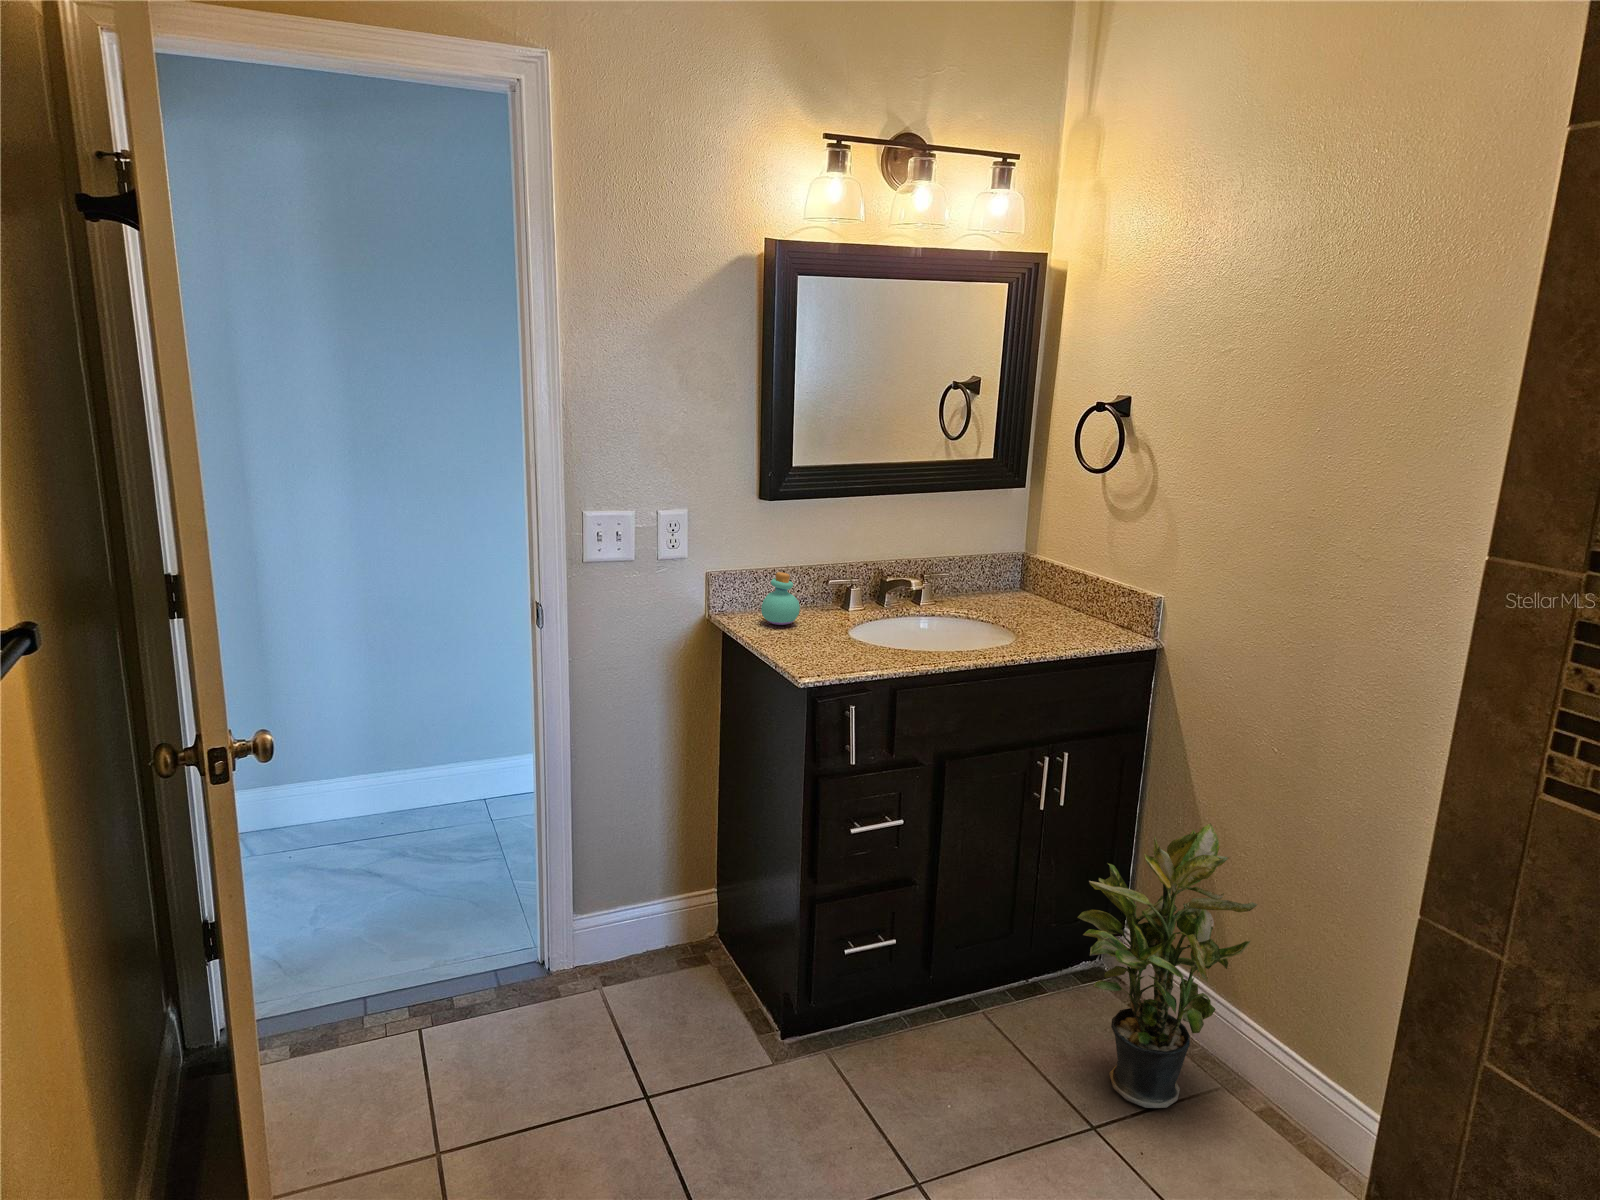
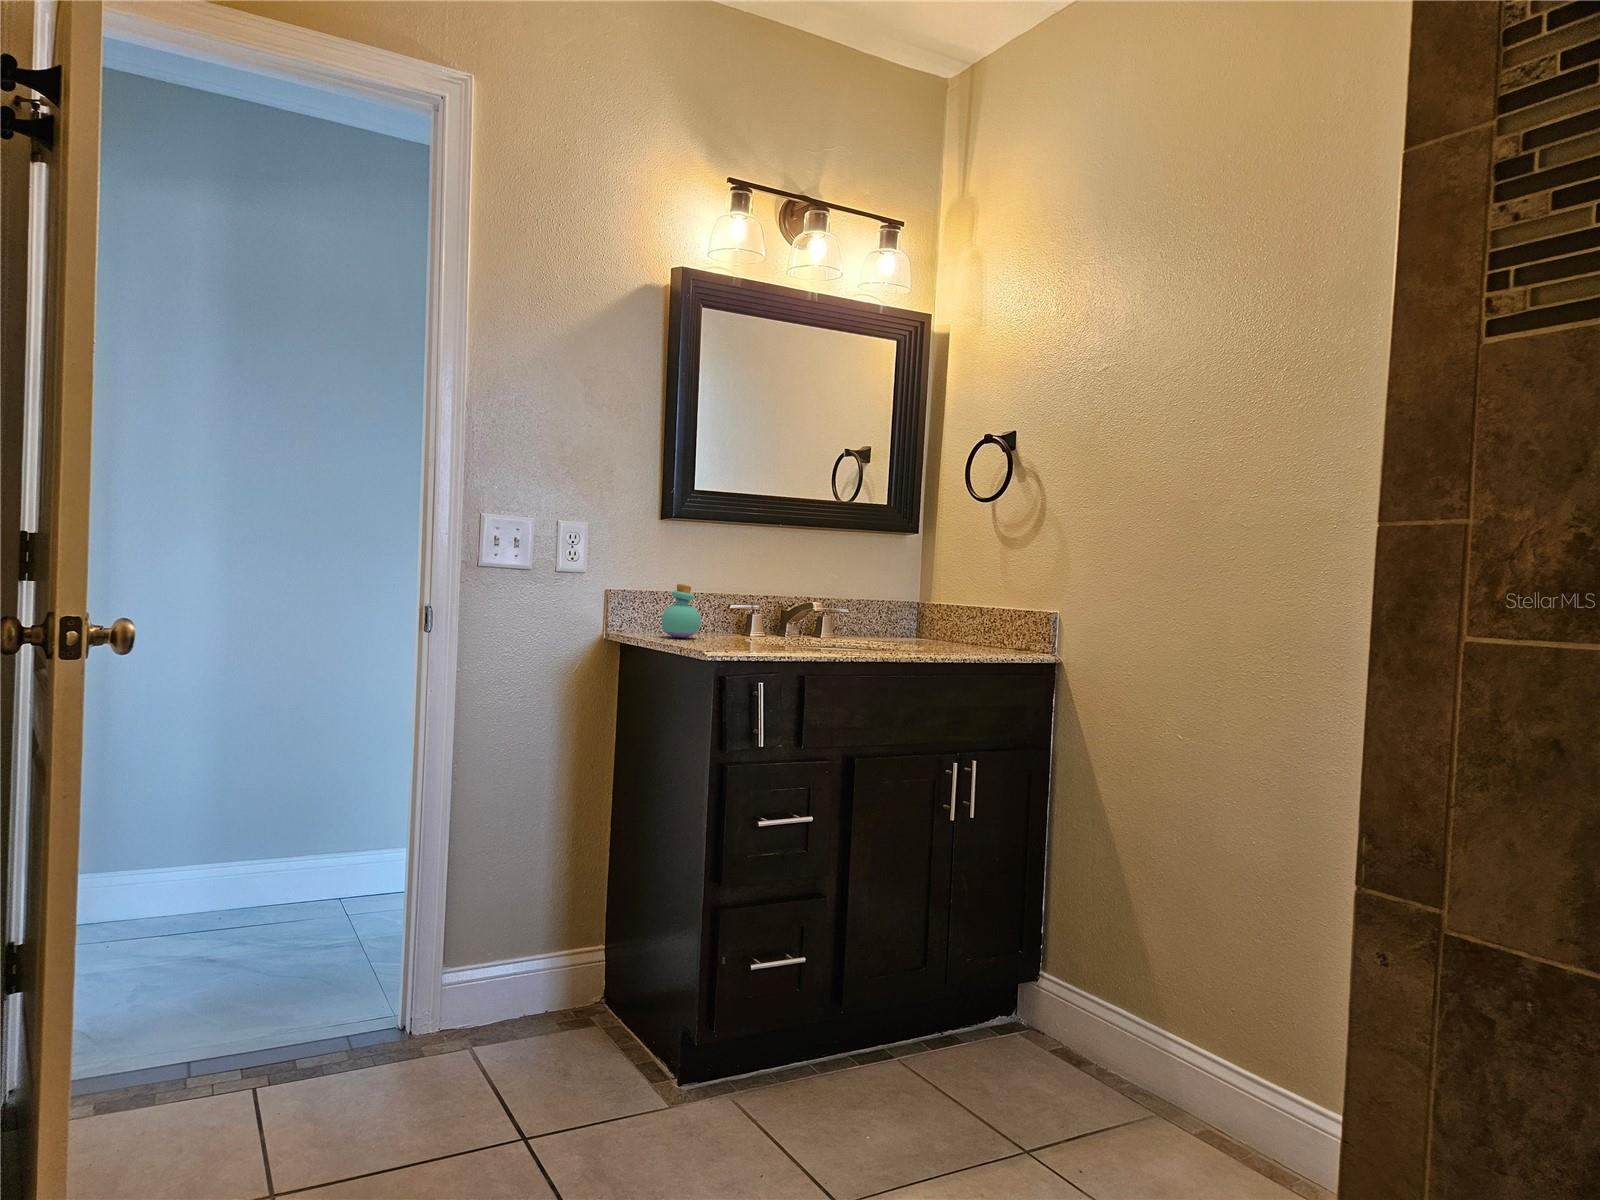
potted plant: present [1077,823,1257,1108] -> none [994,809,1177,1133]

